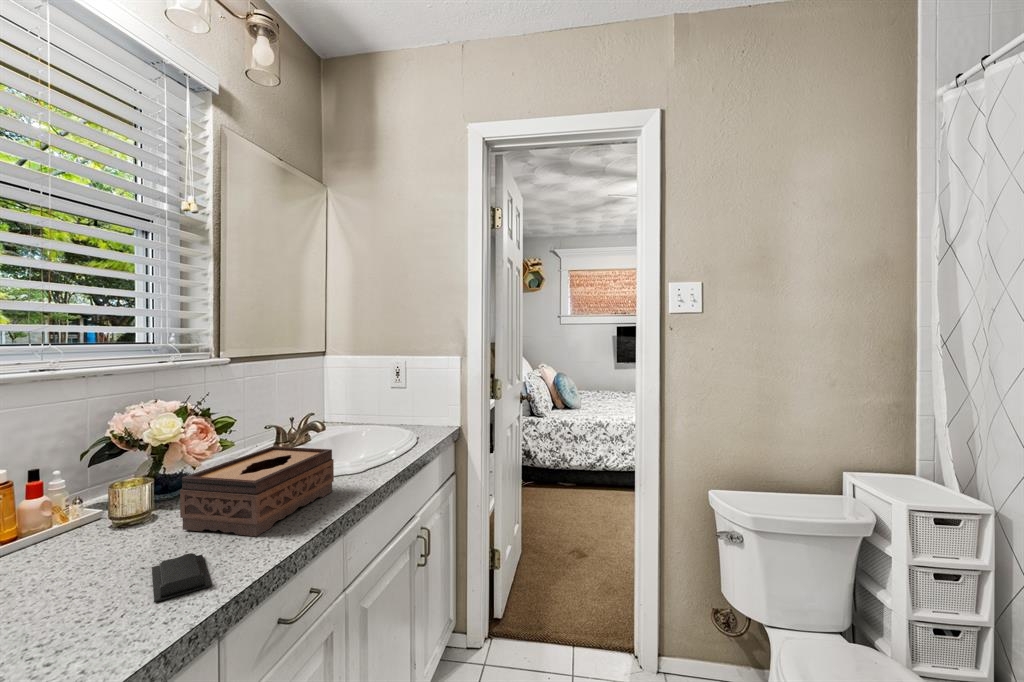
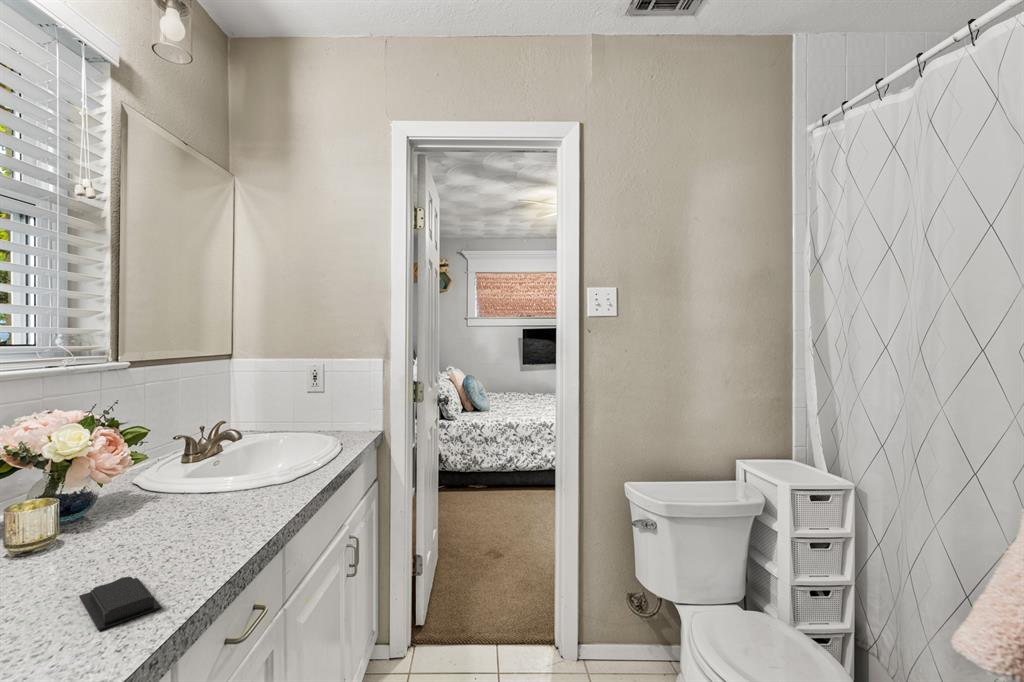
tissue box: present [180,446,334,536] -> none [98,459,268,554]

